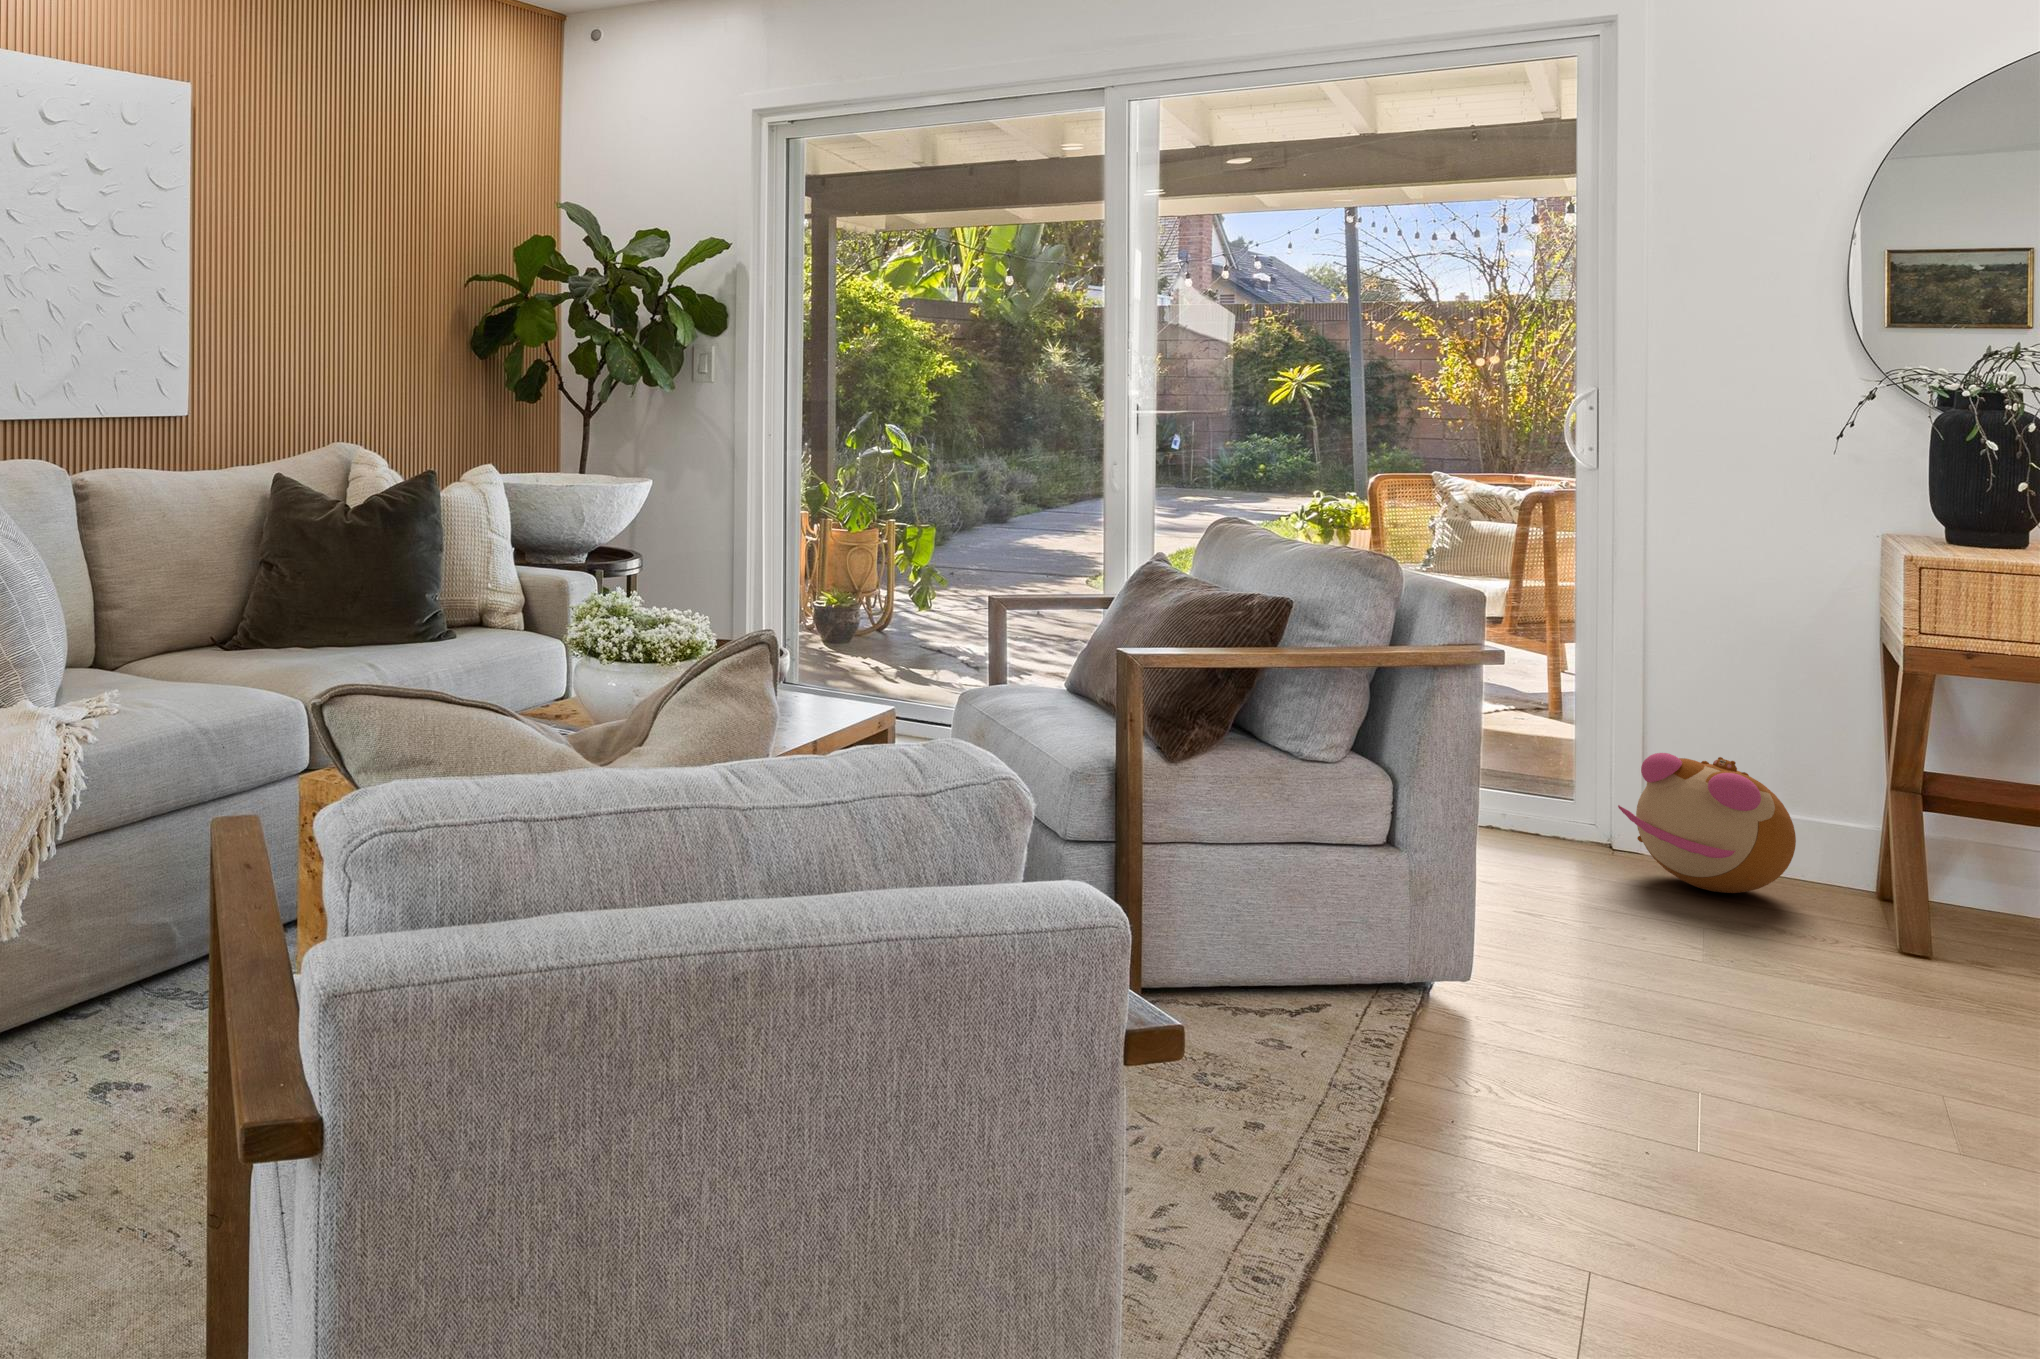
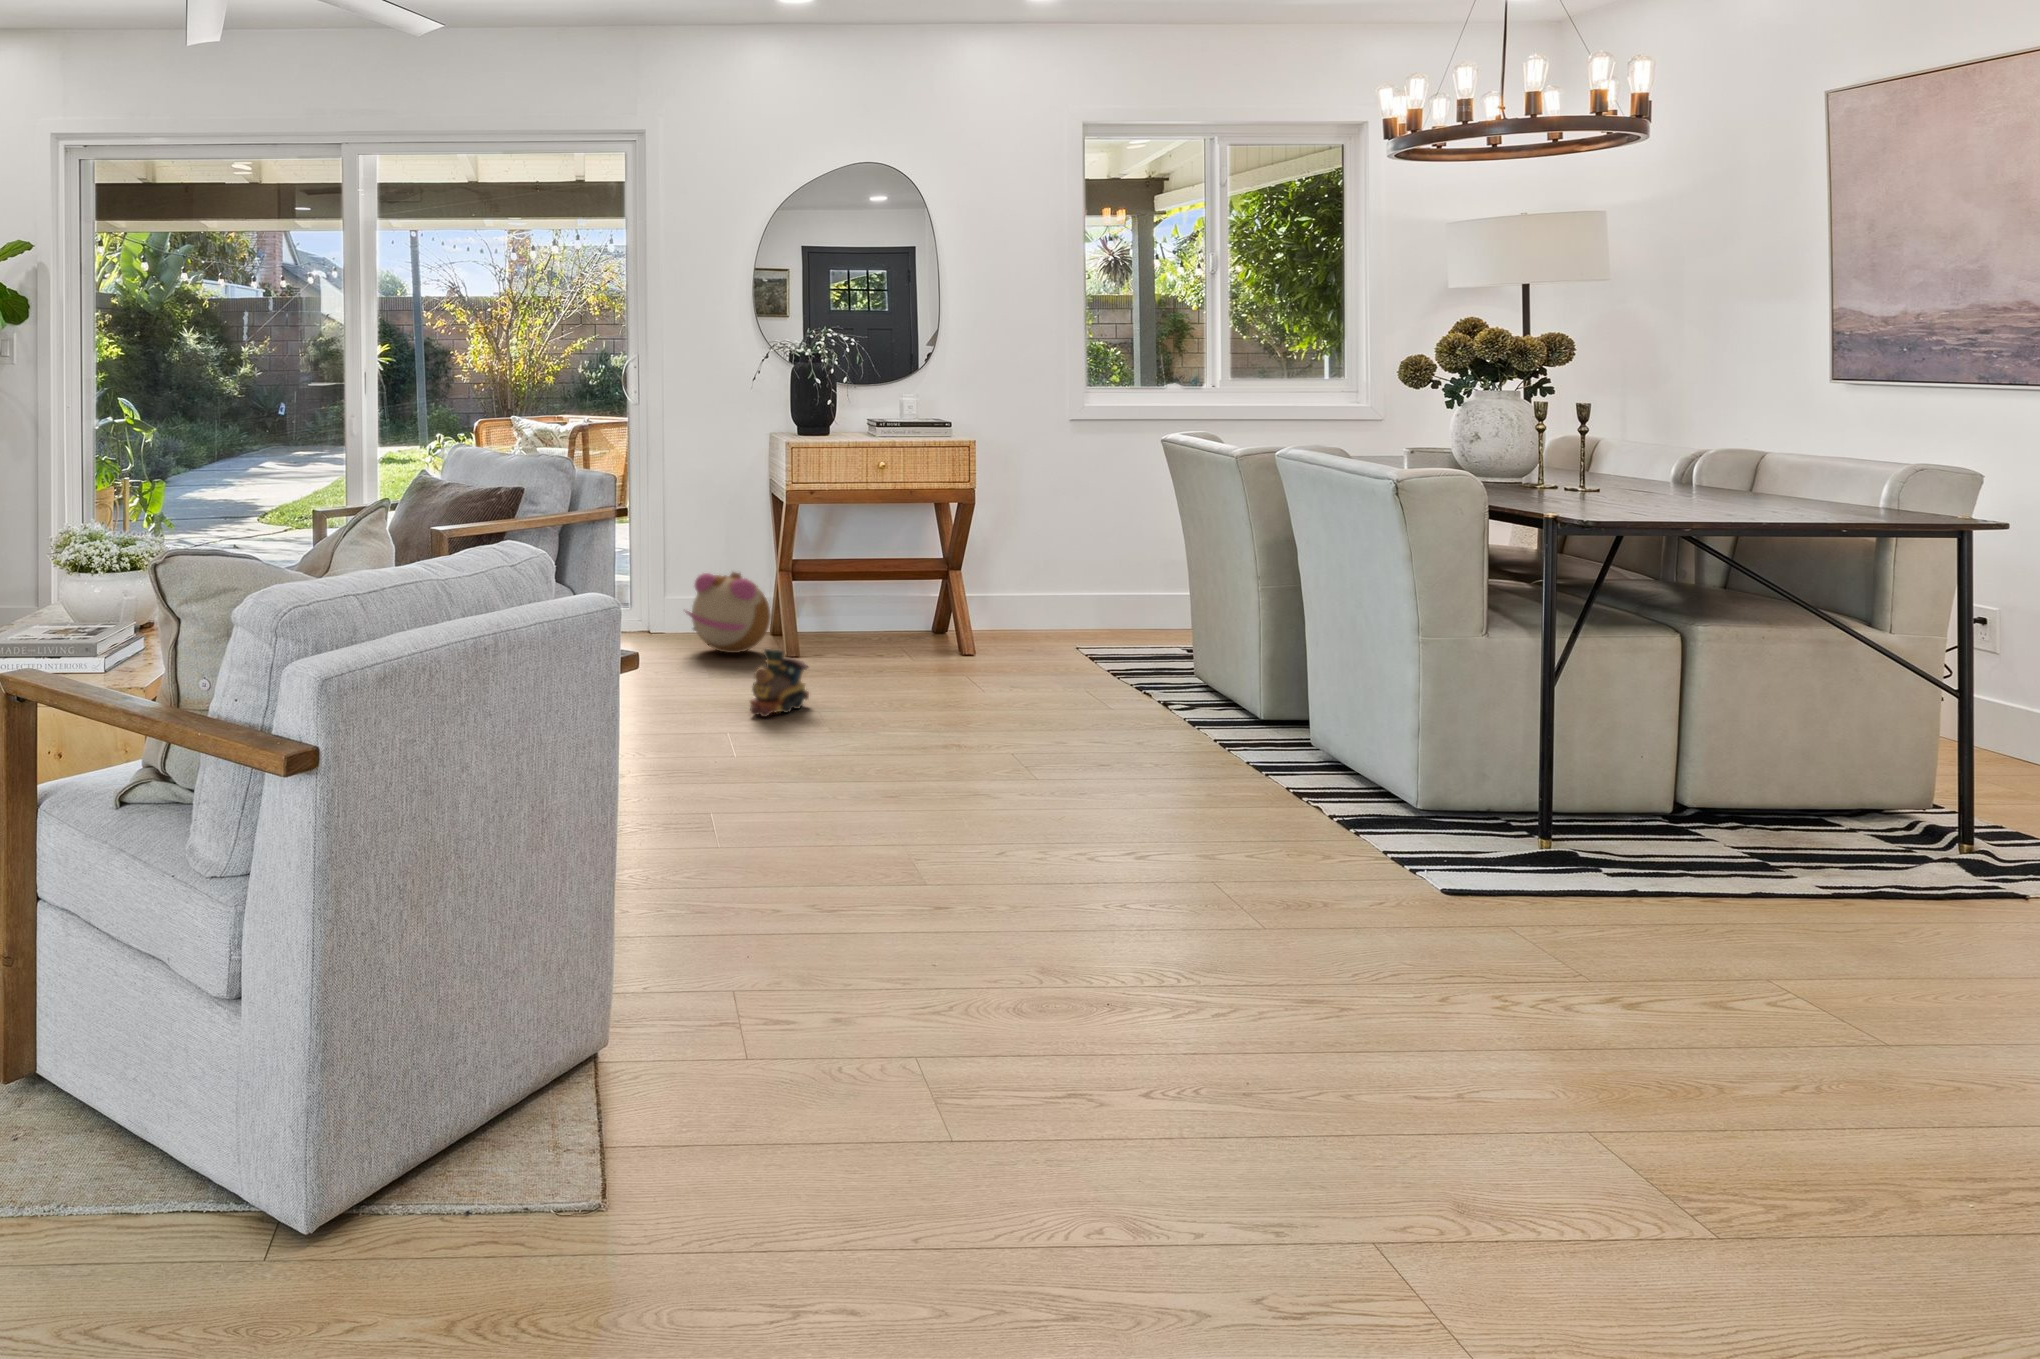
toy train: none [1693,914,1832,1035] -> present [750,649,809,717]

